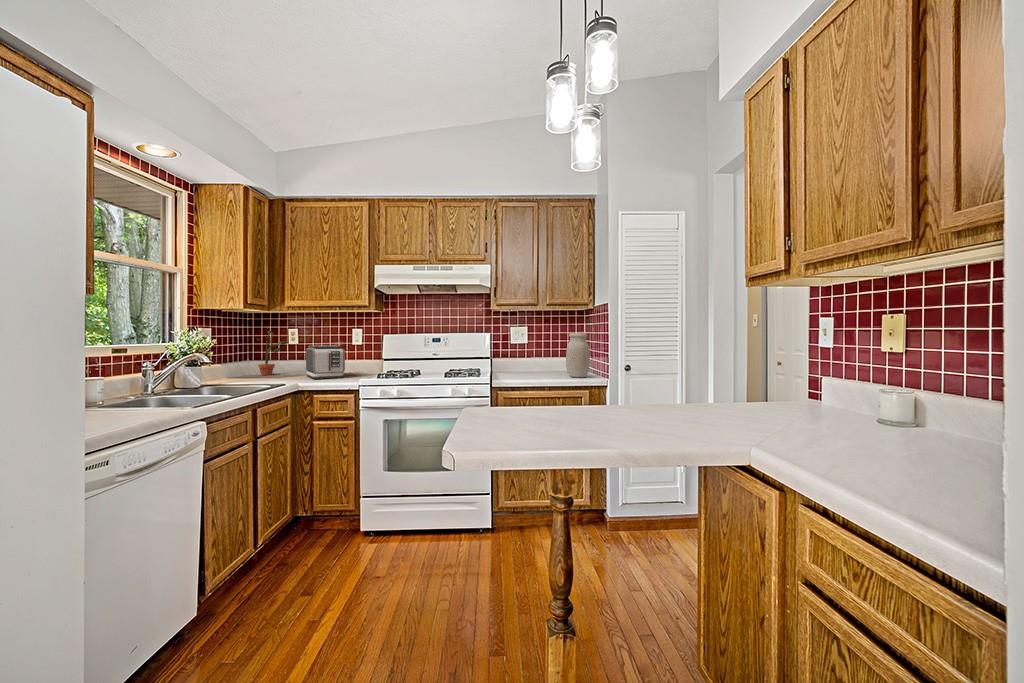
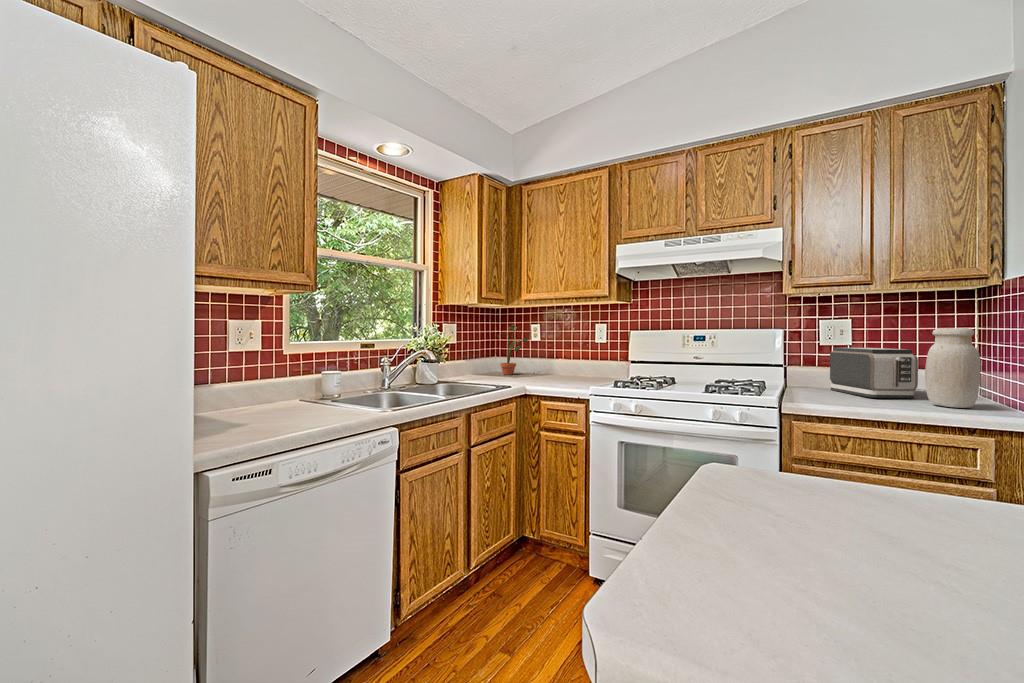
toaster: present [306,346,345,379] -> present [830,348,918,398]

